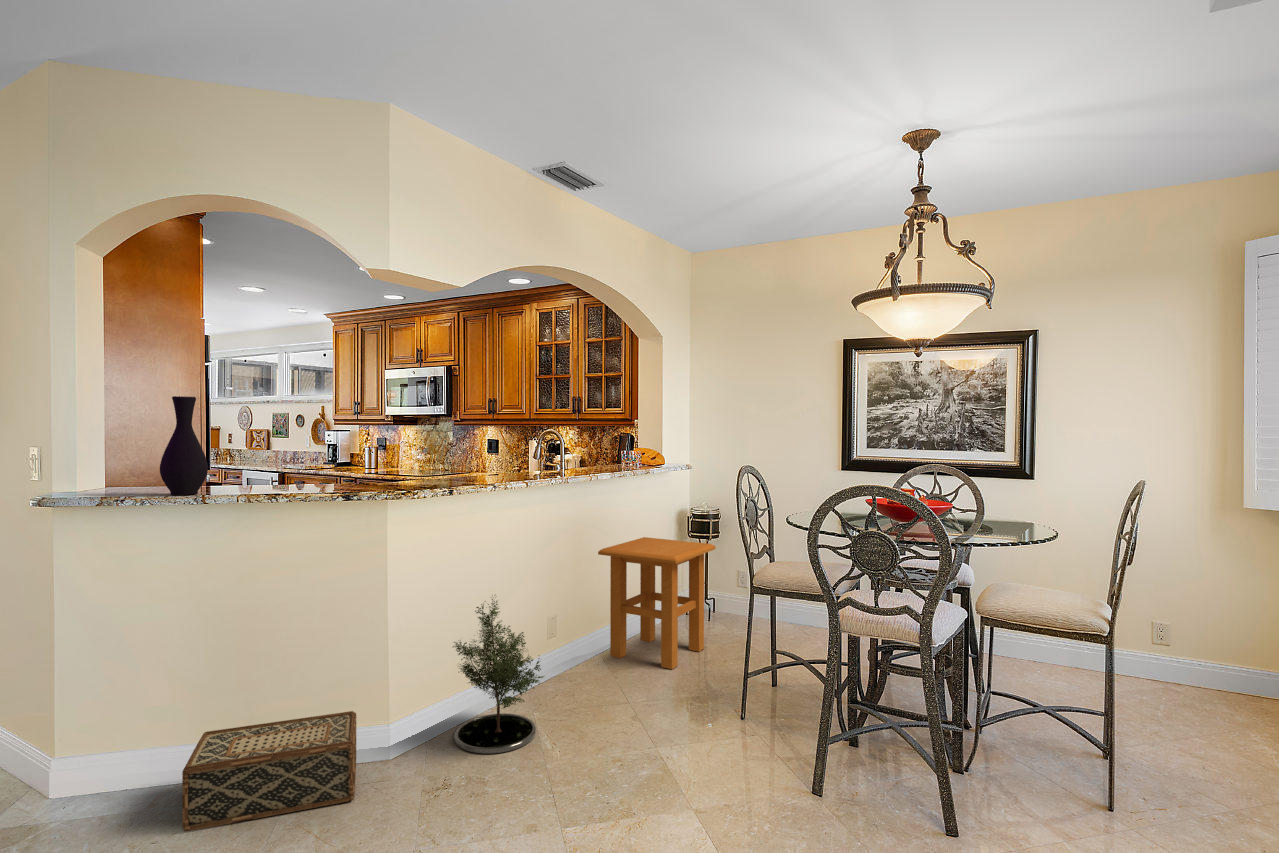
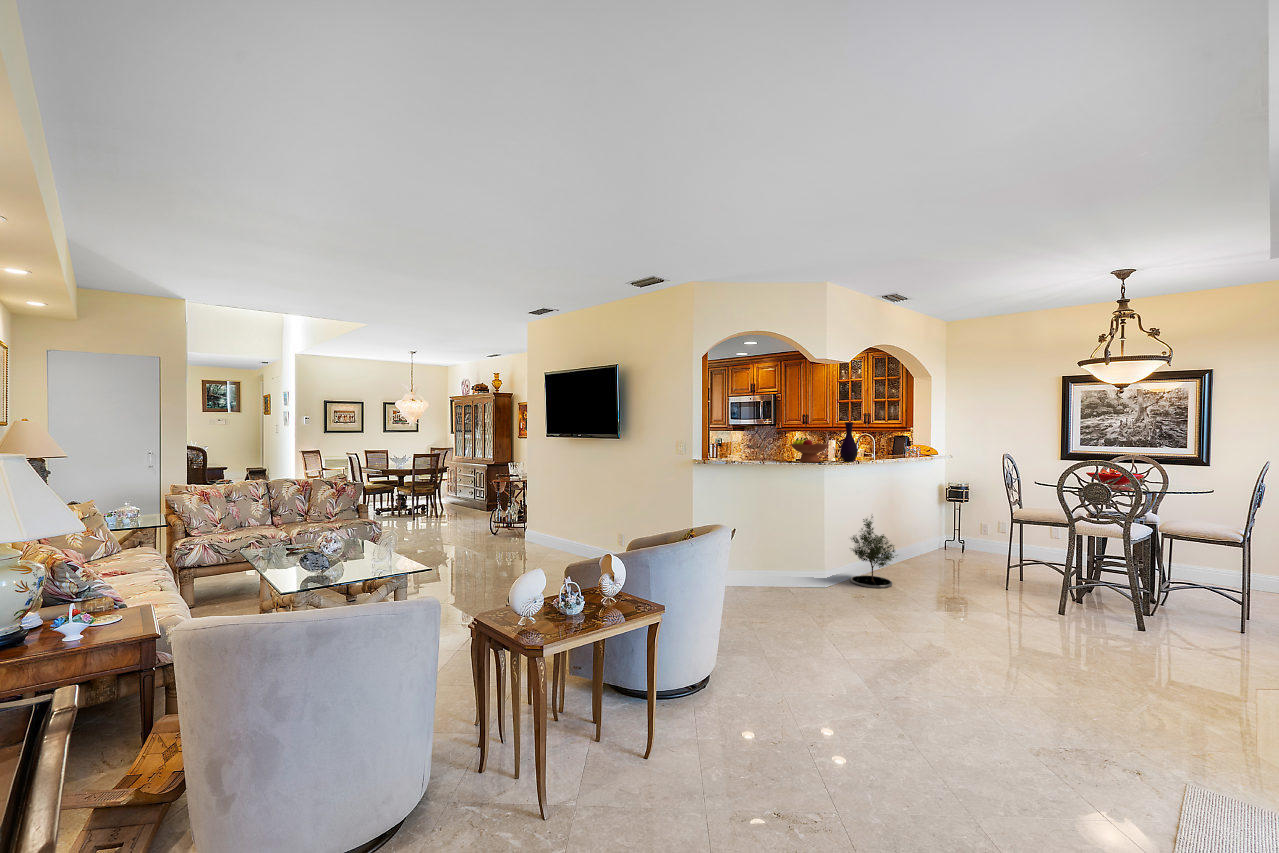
vase: present [160,396,208,495] -> present [841,422,858,462]
fruit bowl: none [314,437,402,492] -> present [790,437,829,463]
side table: present [598,537,716,669] -> none [903,497,976,569]
woven basket: present [182,711,356,831] -> none [753,561,825,596]

